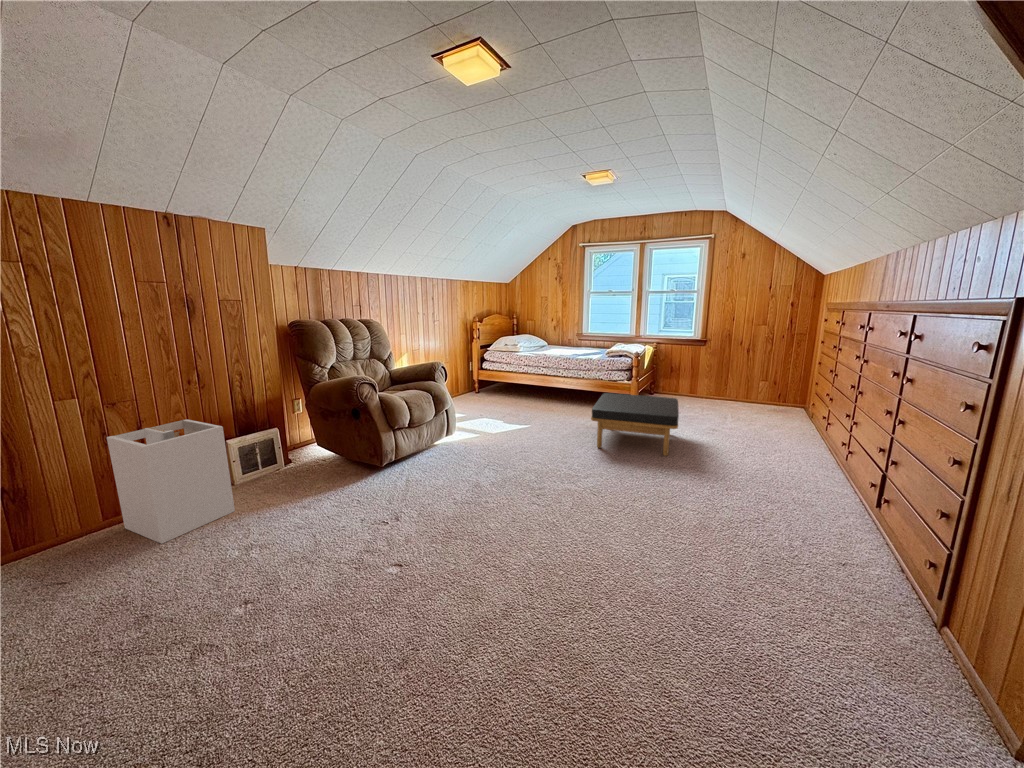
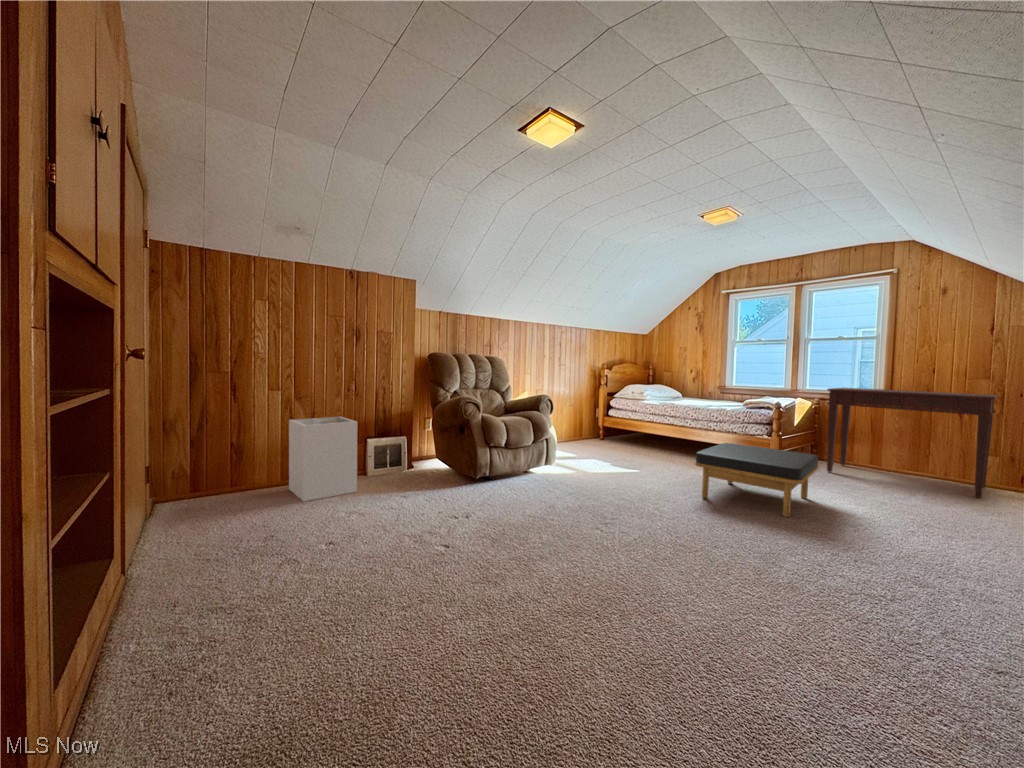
desk: none [667,333,777,414] -> present [827,388,997,498]

